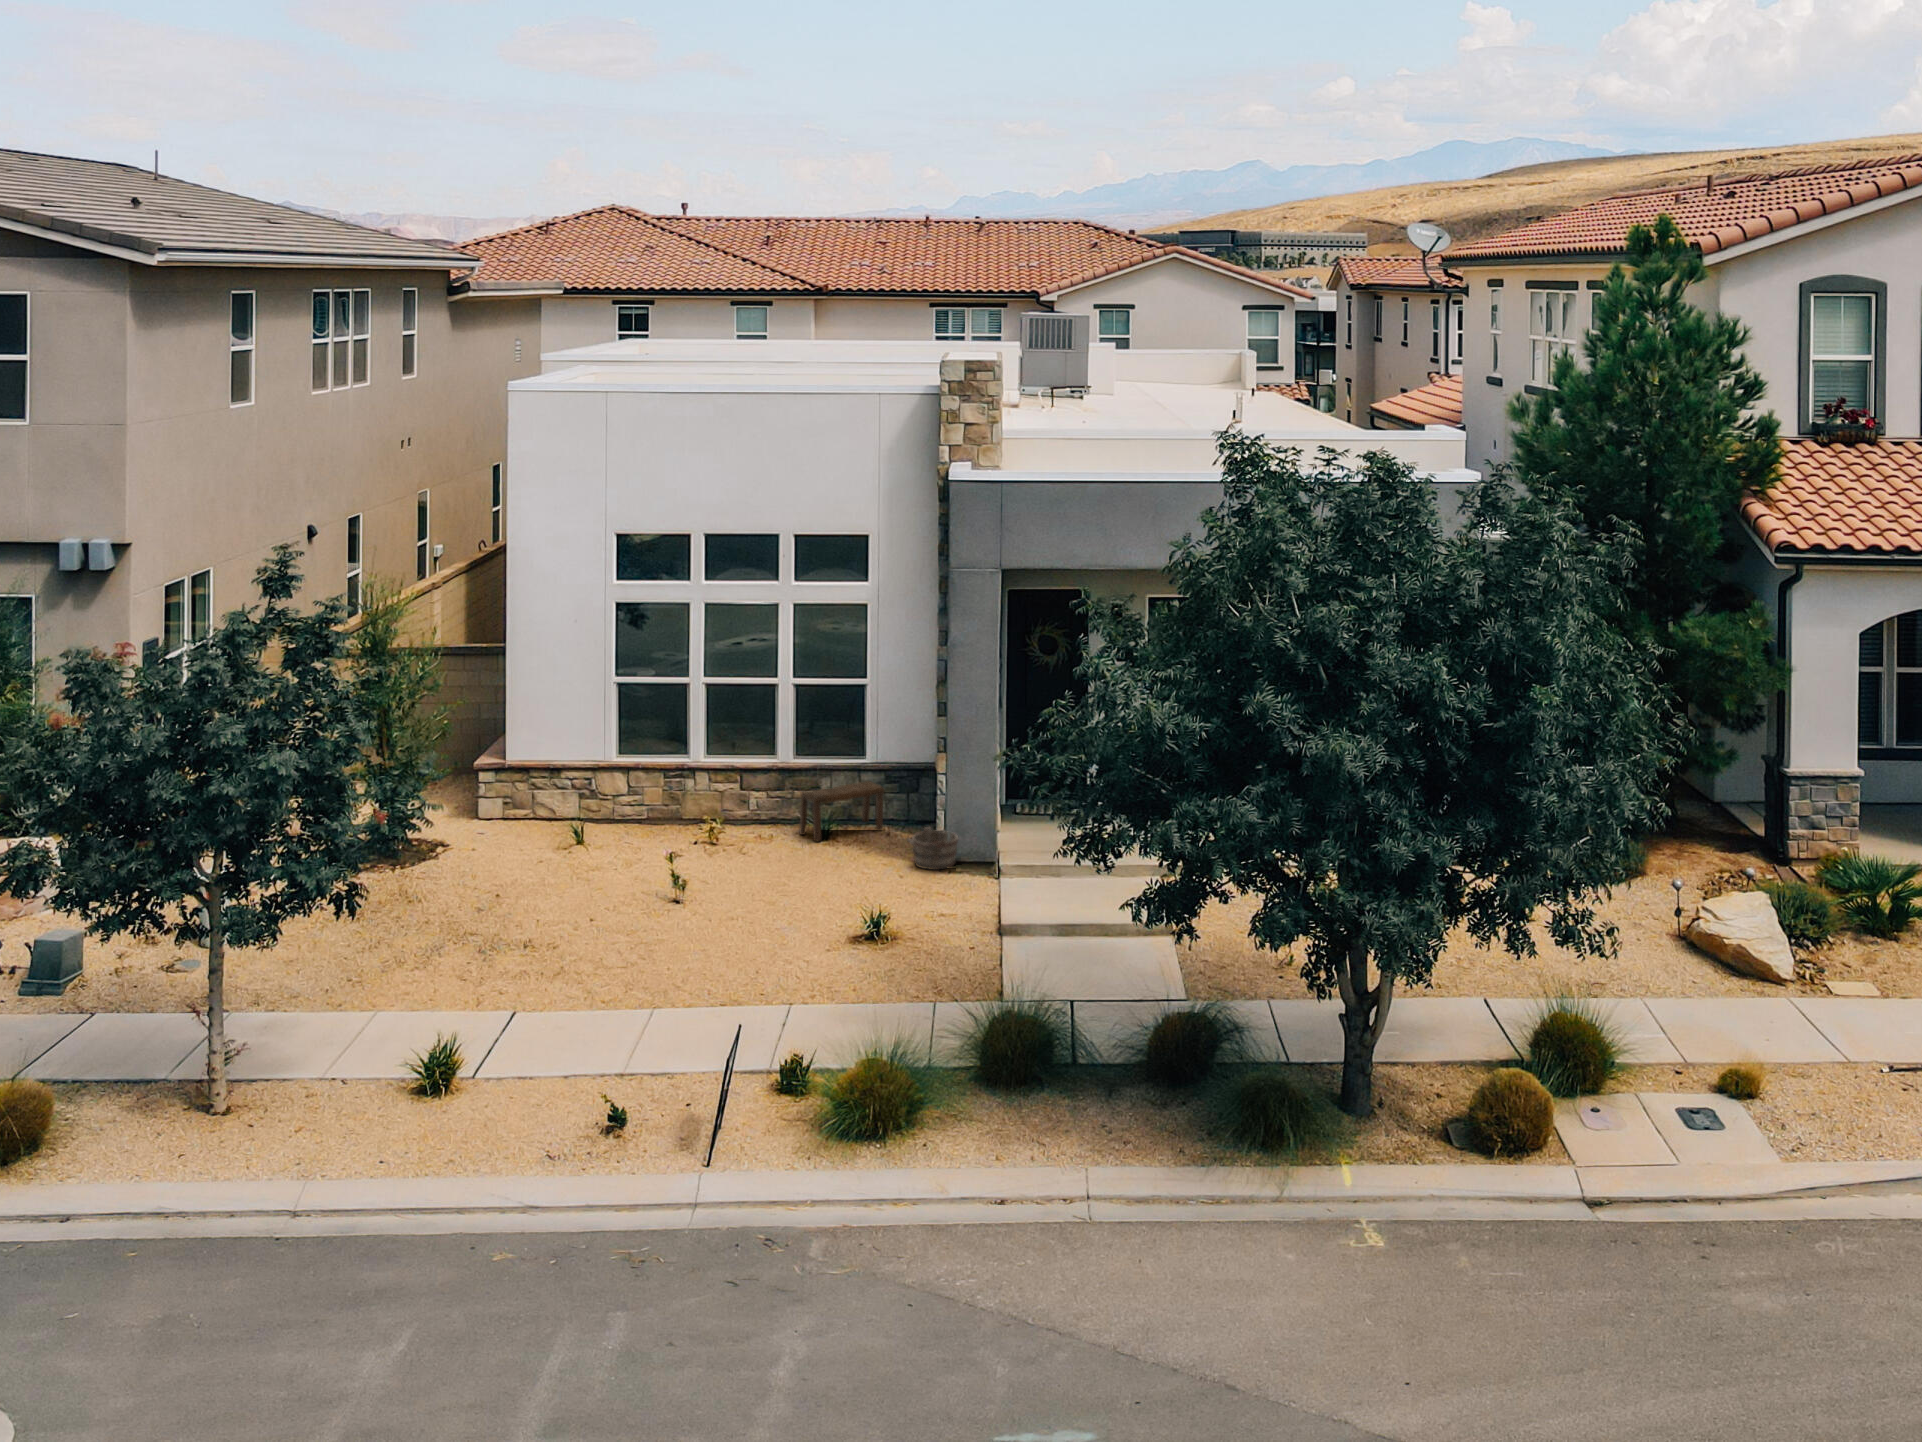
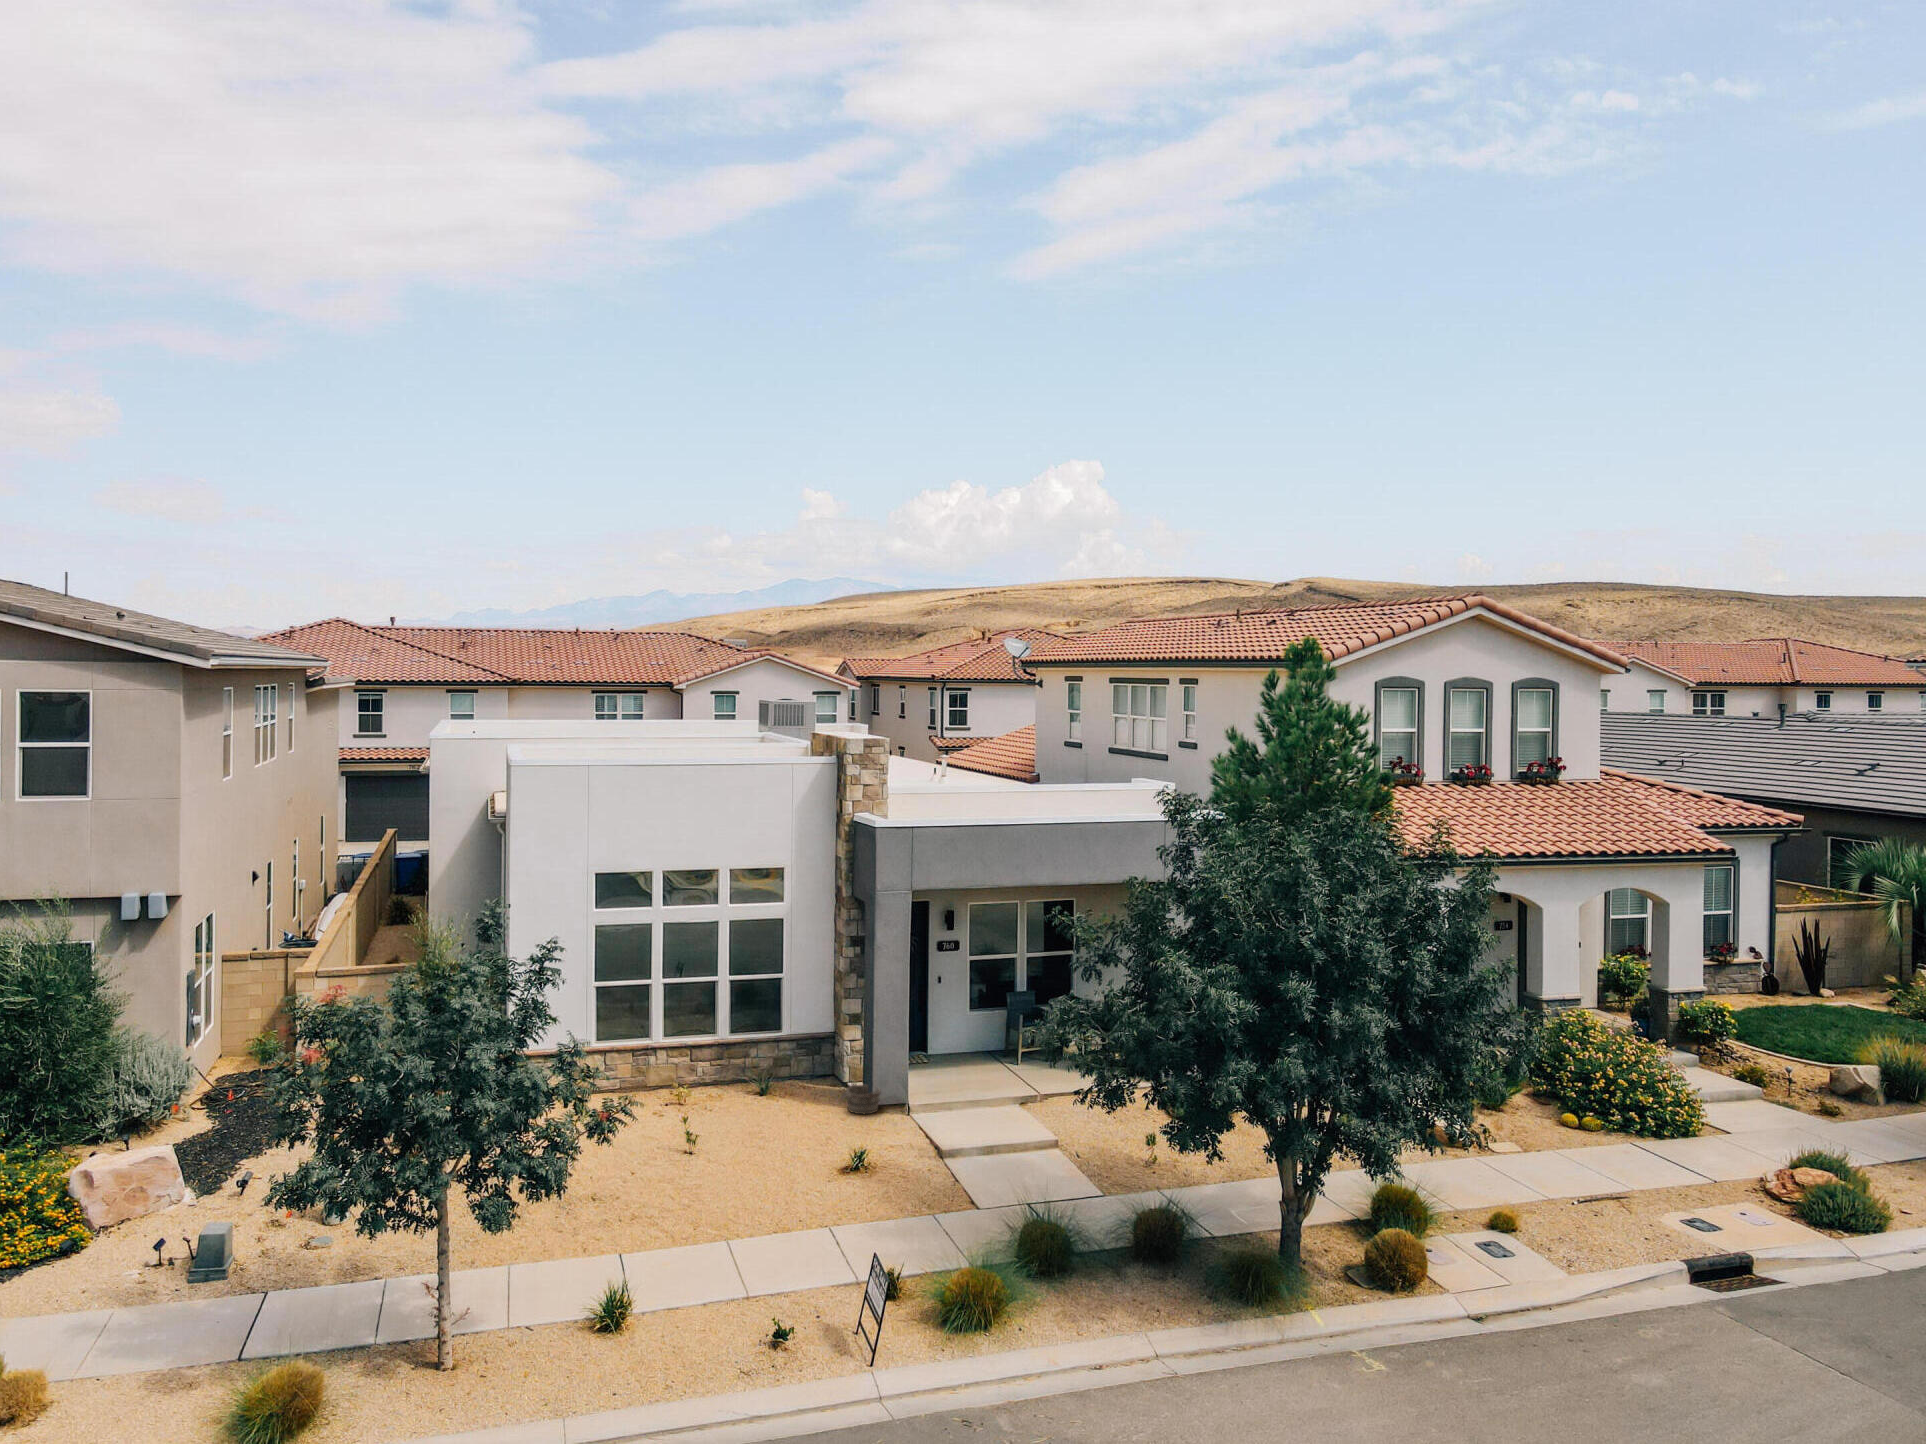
bench: present [799,781,884,841] -> none [747,1050,808,1099]

